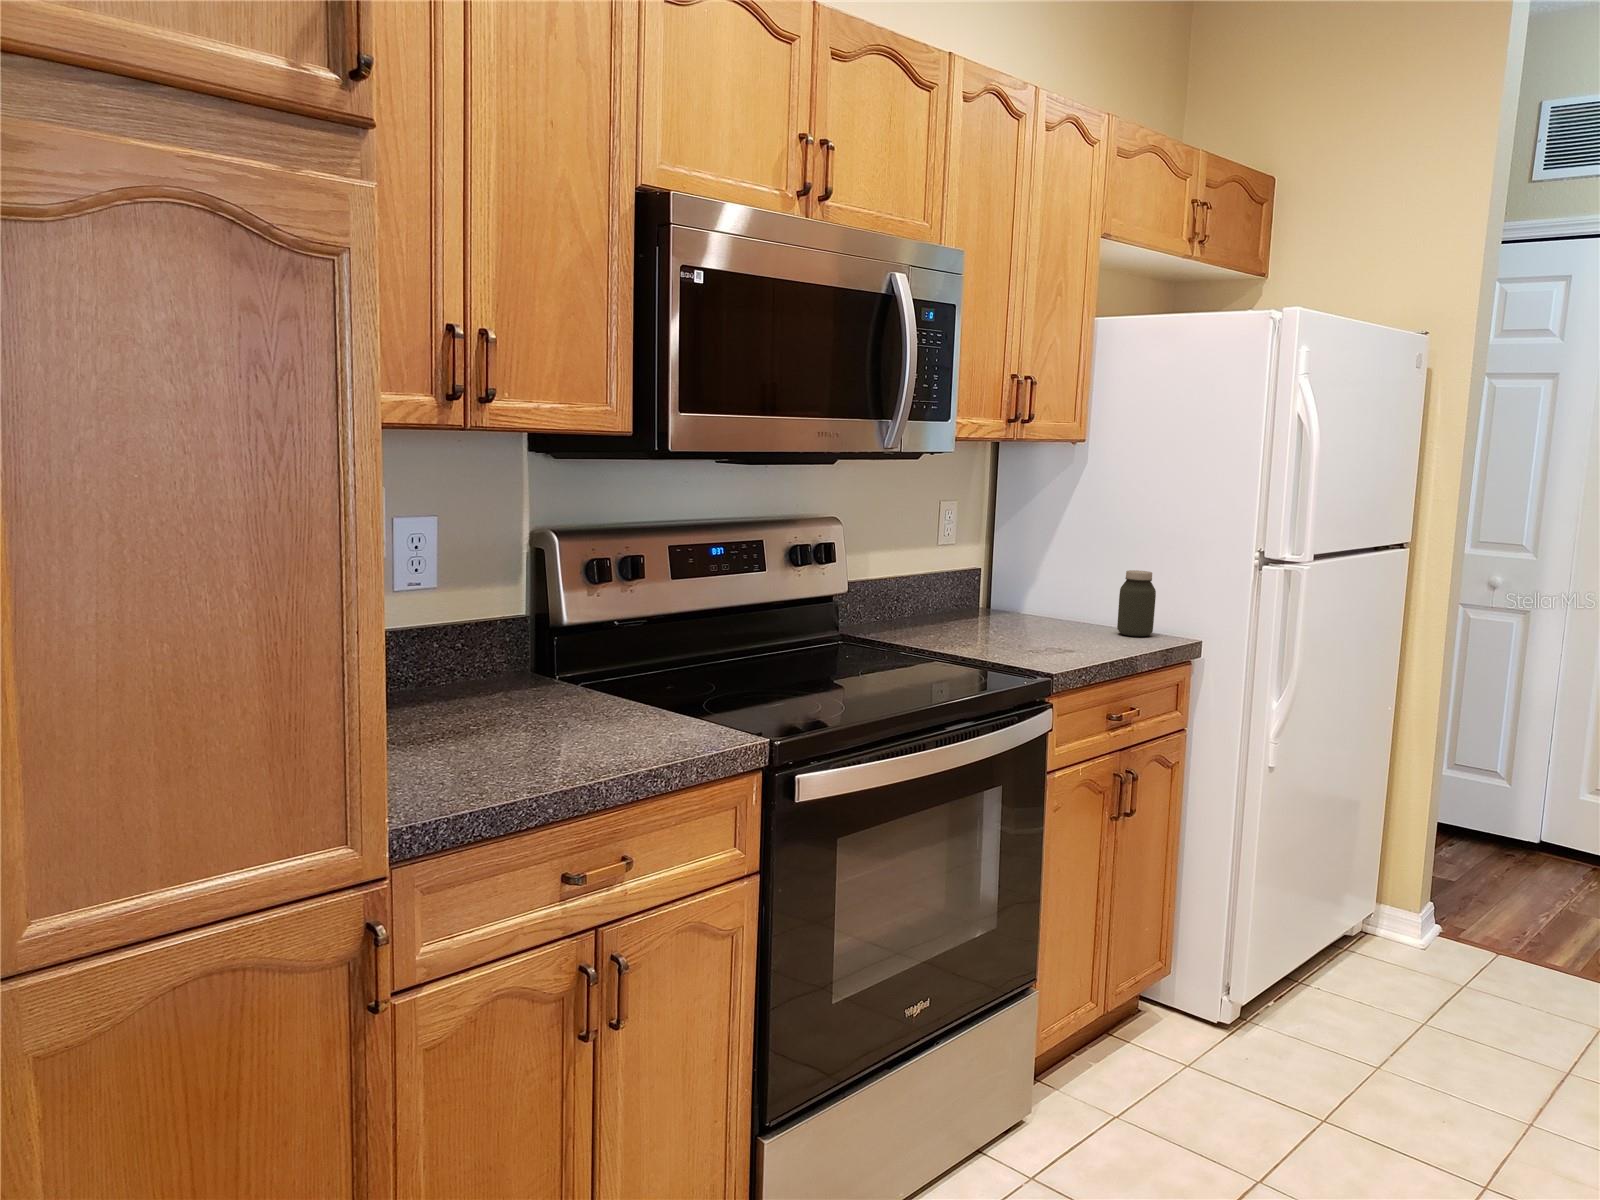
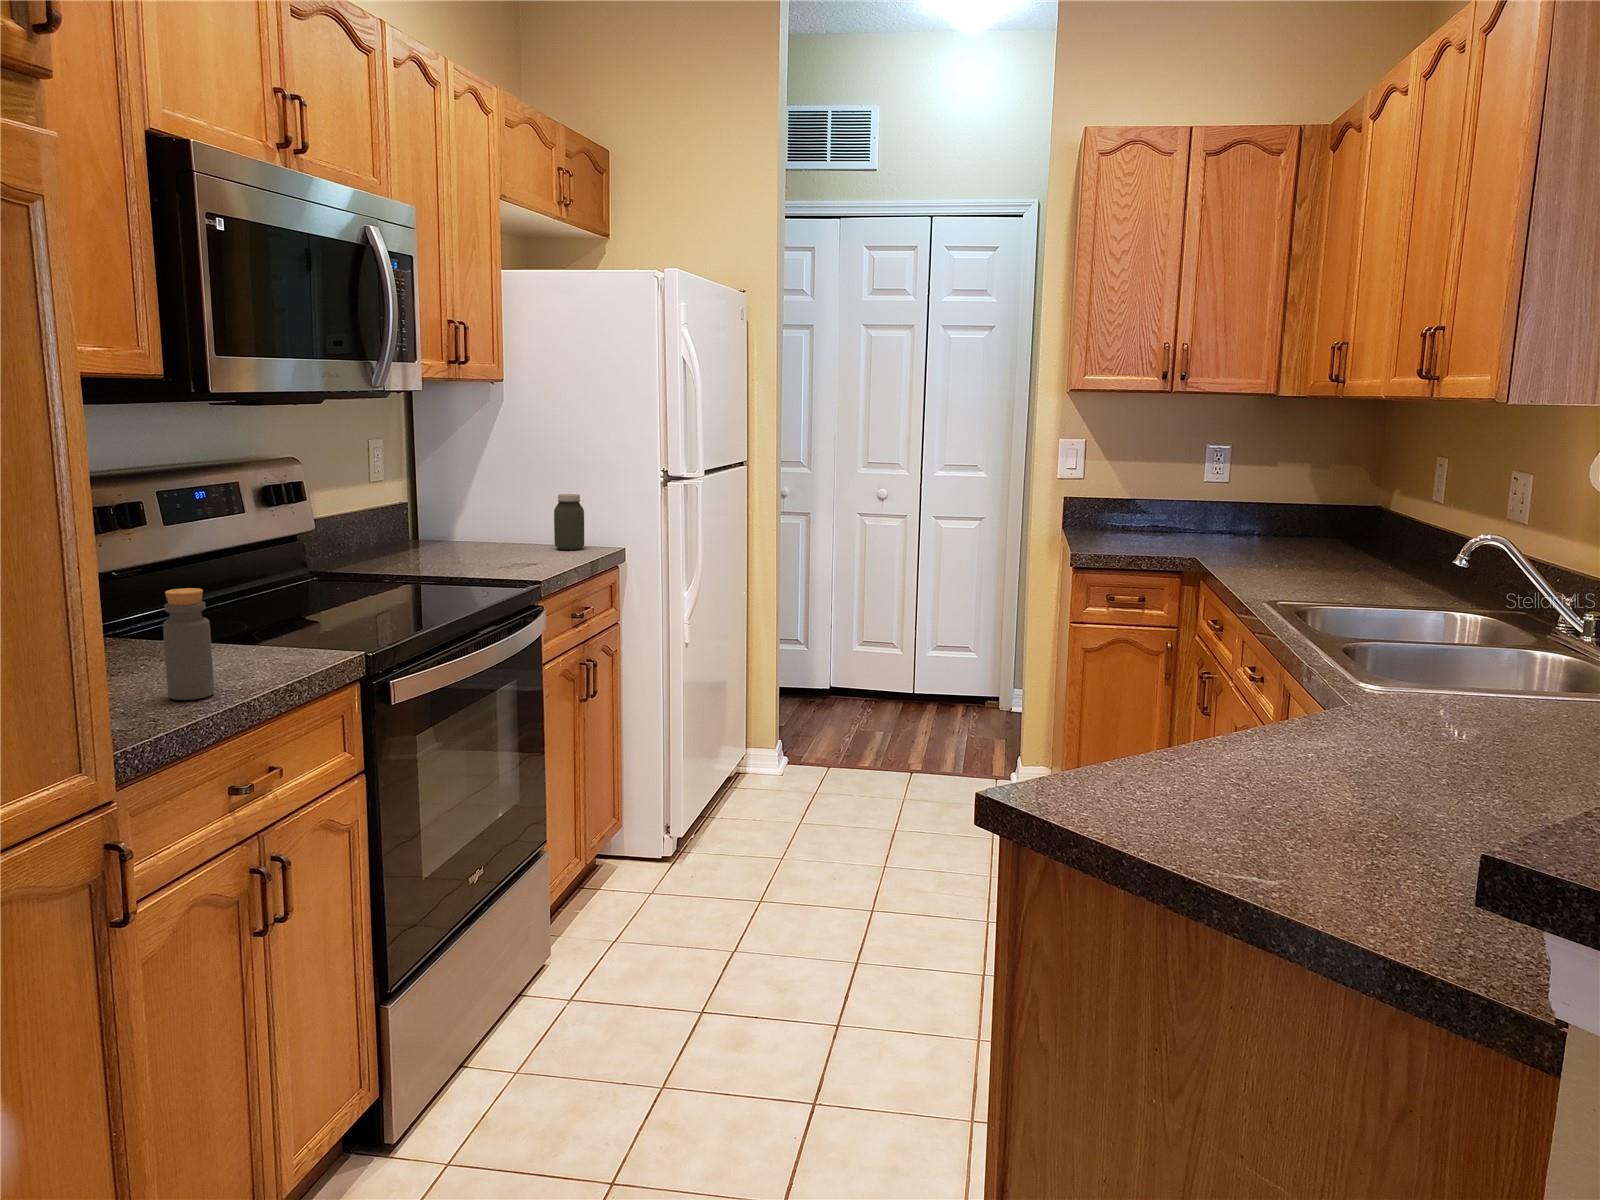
bottle: none [530,655,575,772] -> present [163,588,214,700]

